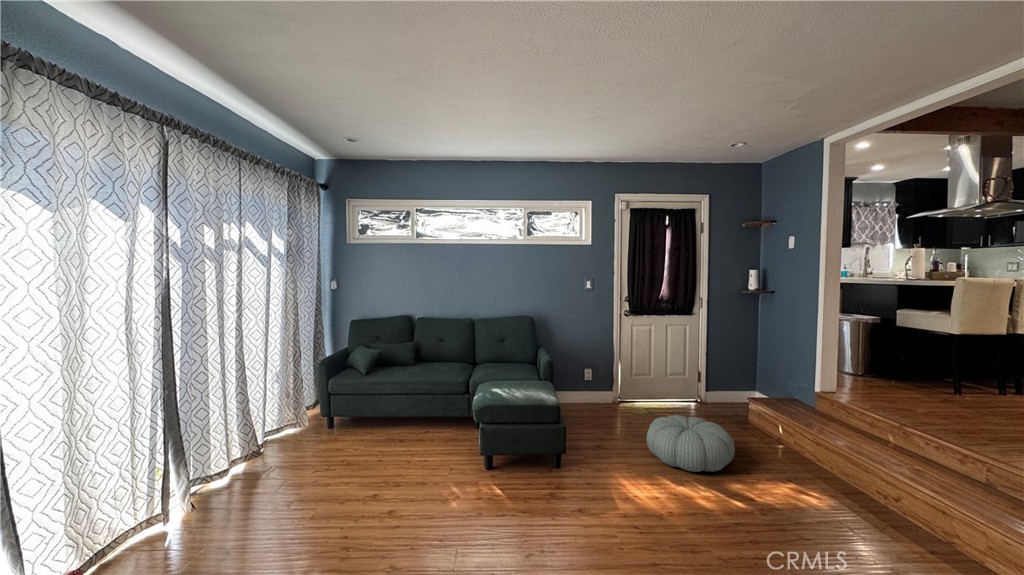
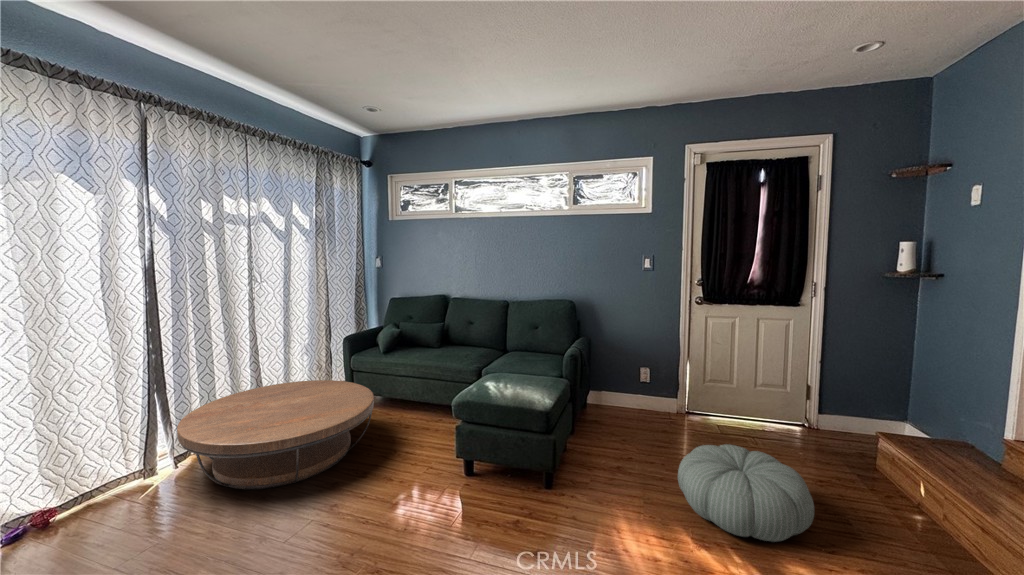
coffee table: none [200,404,389,515] -> present [177,380,374,490]

